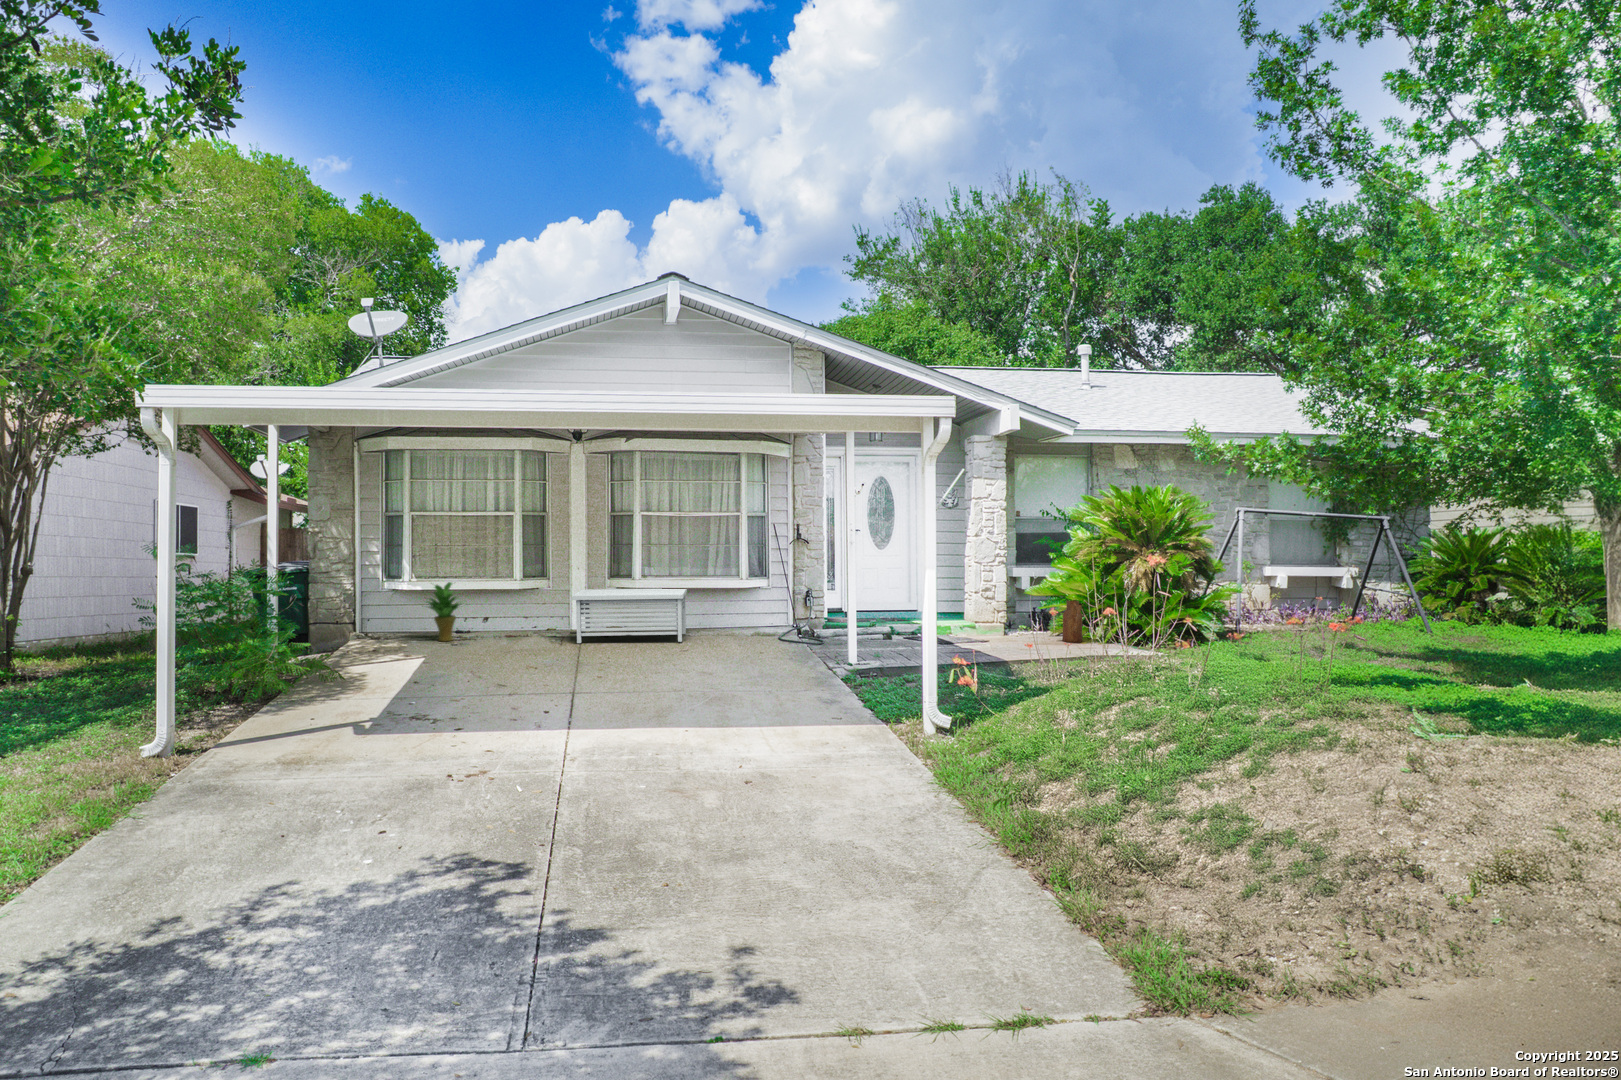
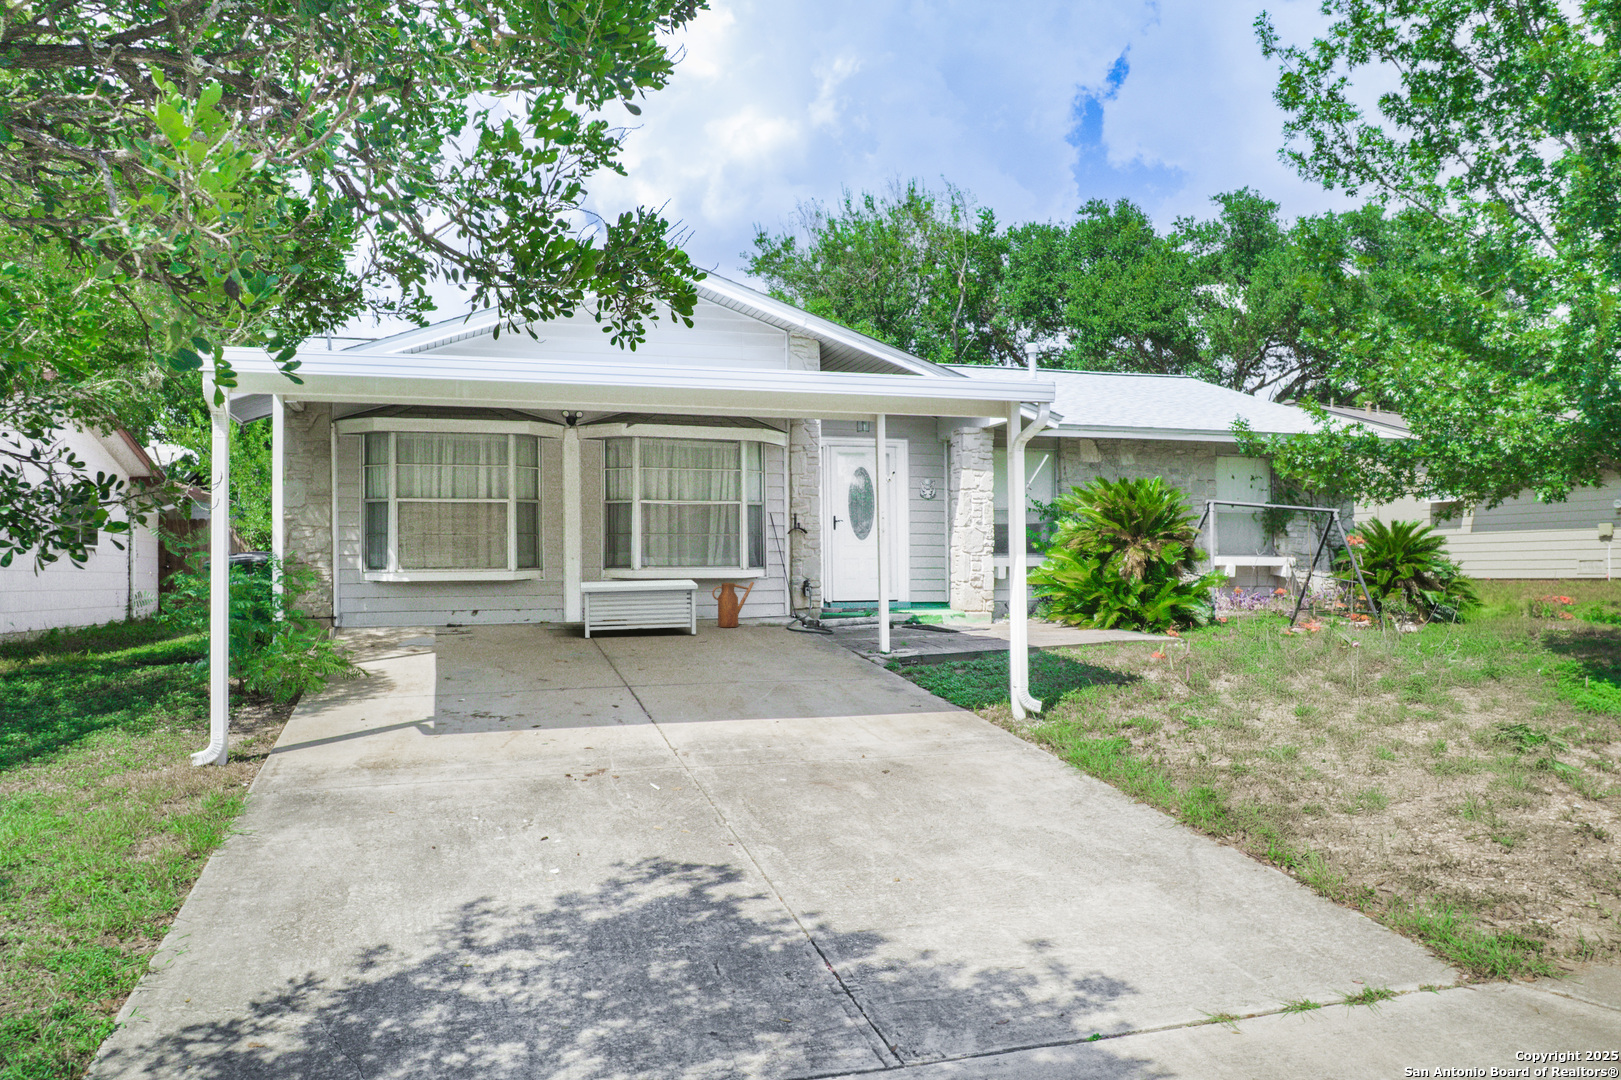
potted plant: present [426,582,461,641] -> none [410,574,462,639]
watering can: present [1062,601,1082,643] -> present [712,582,754,627]

